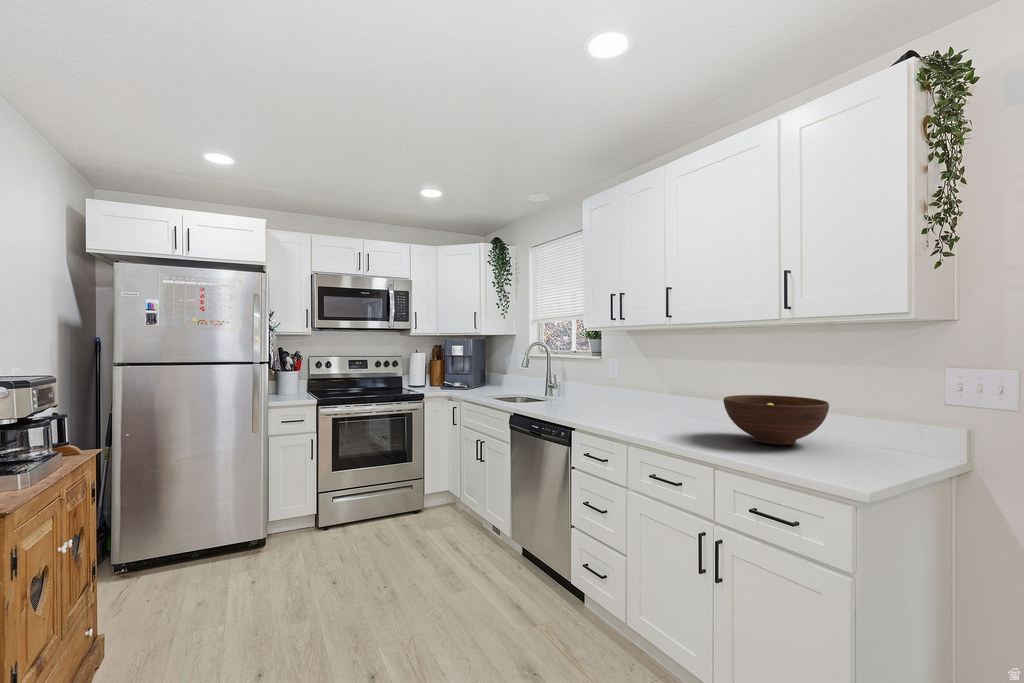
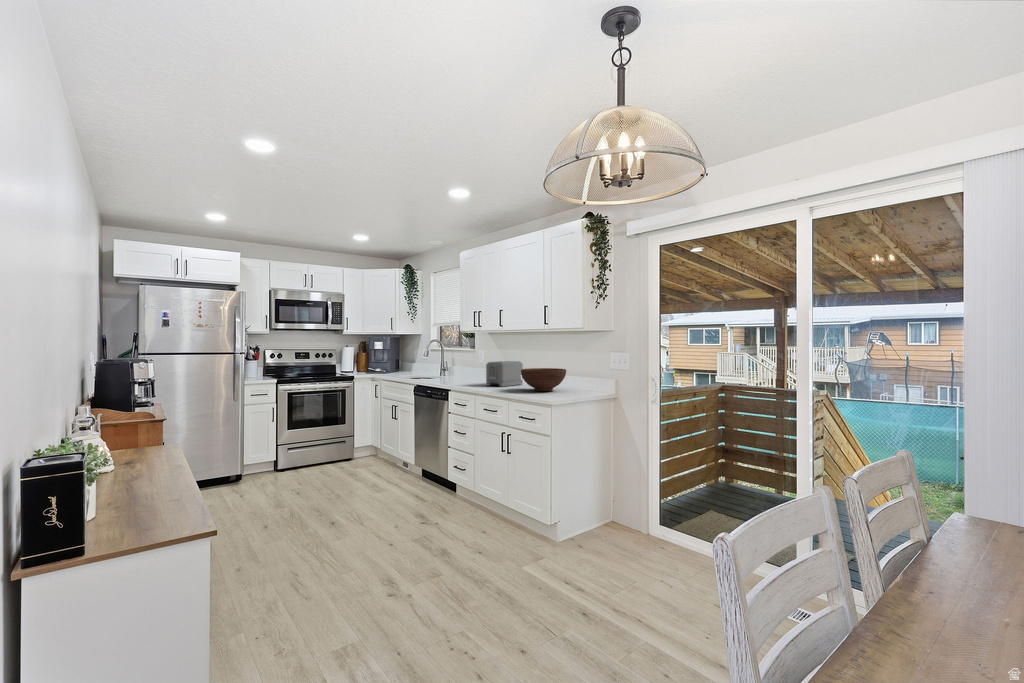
toaster: none [637,377,699,426] -> present [486,361,523,387]

